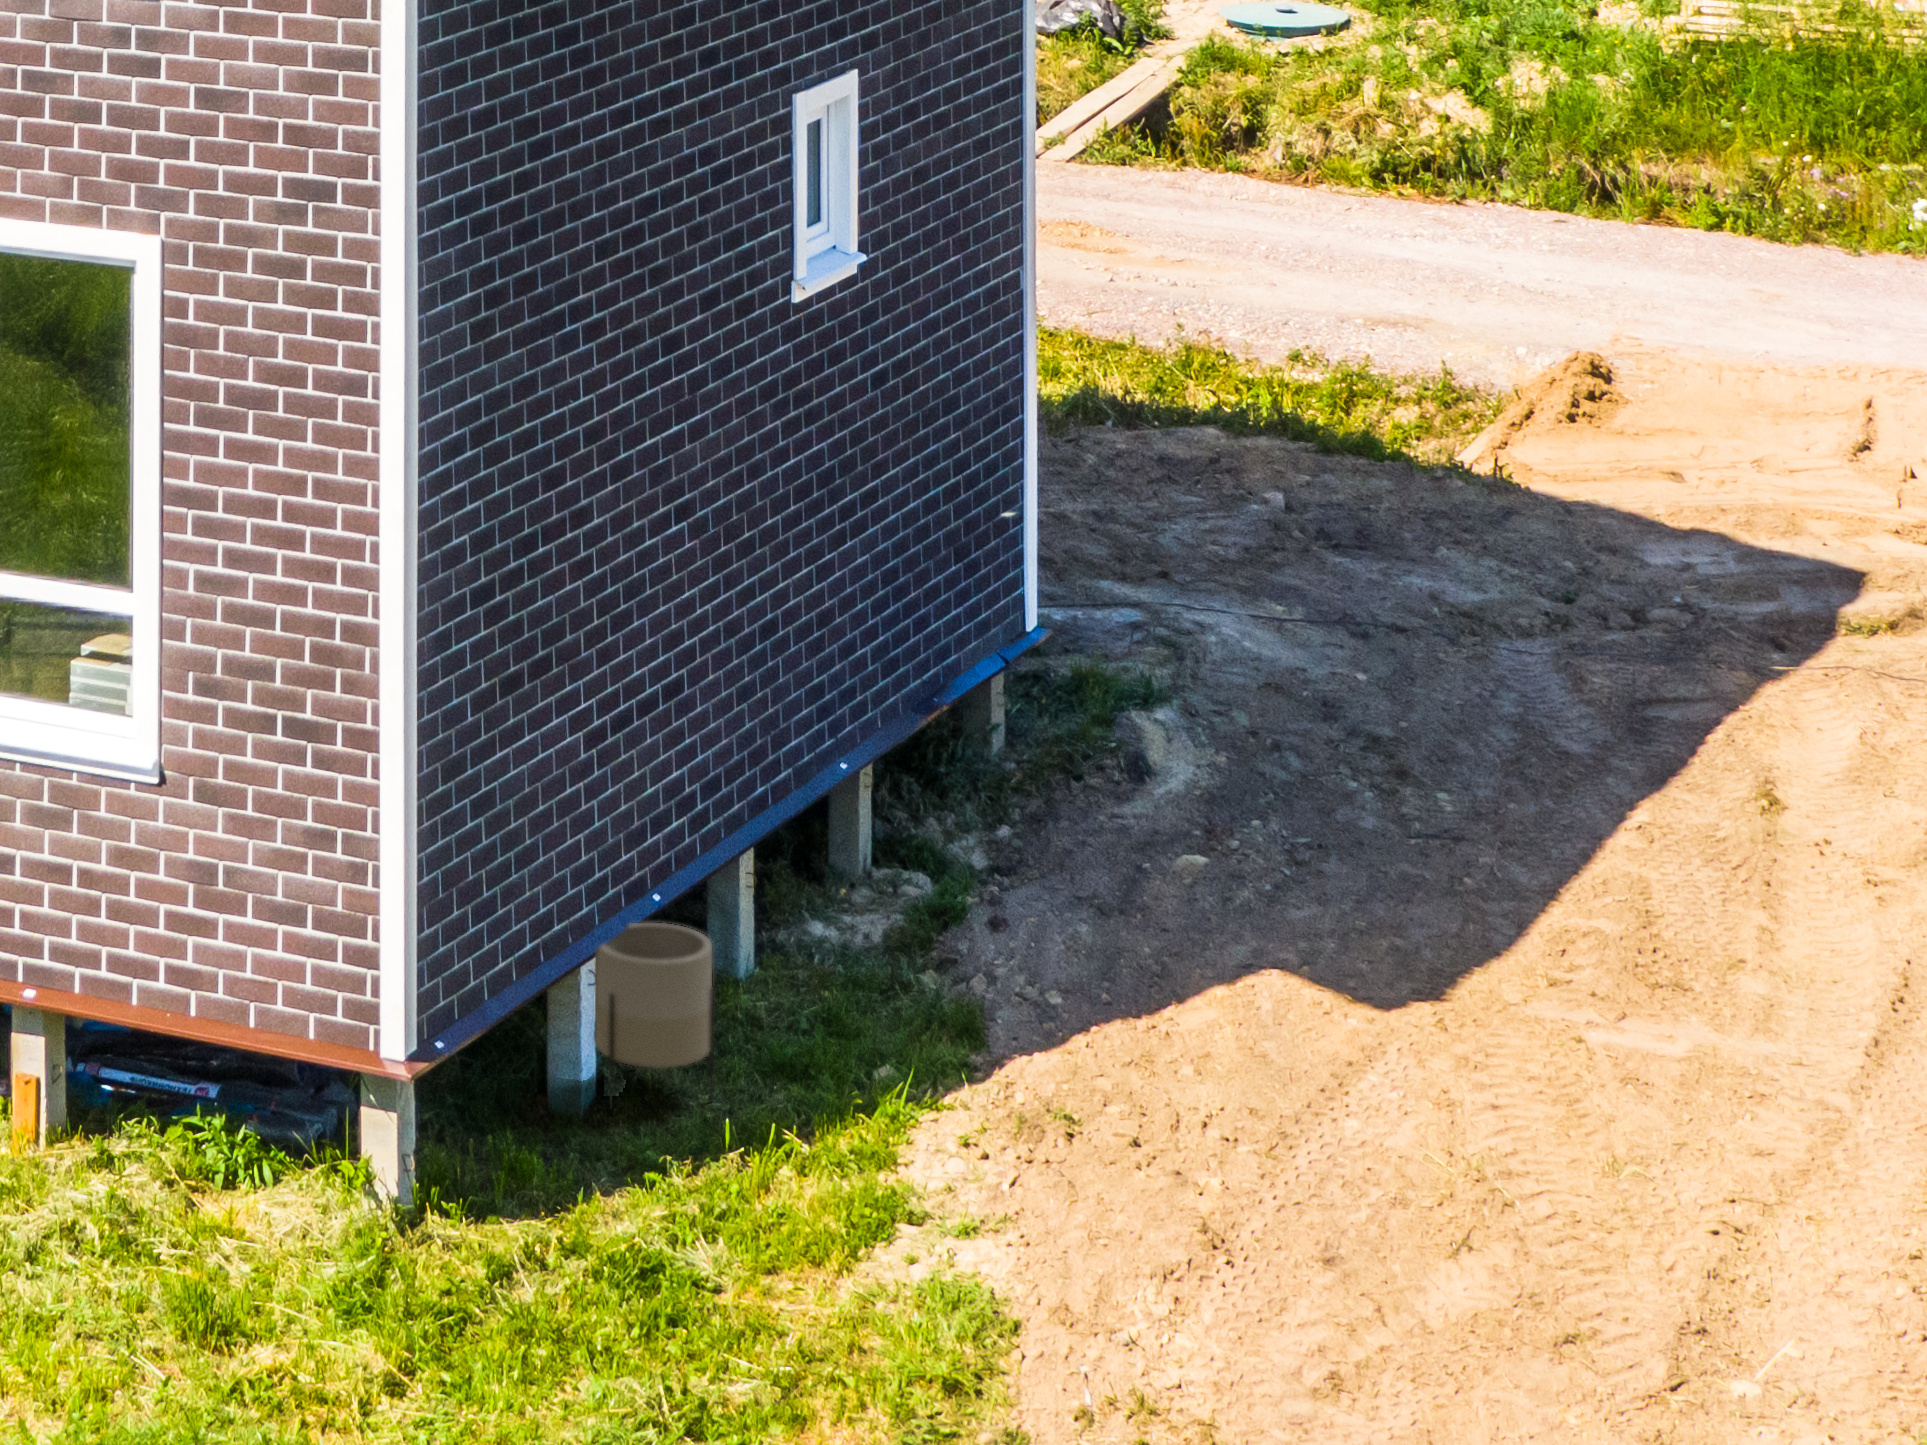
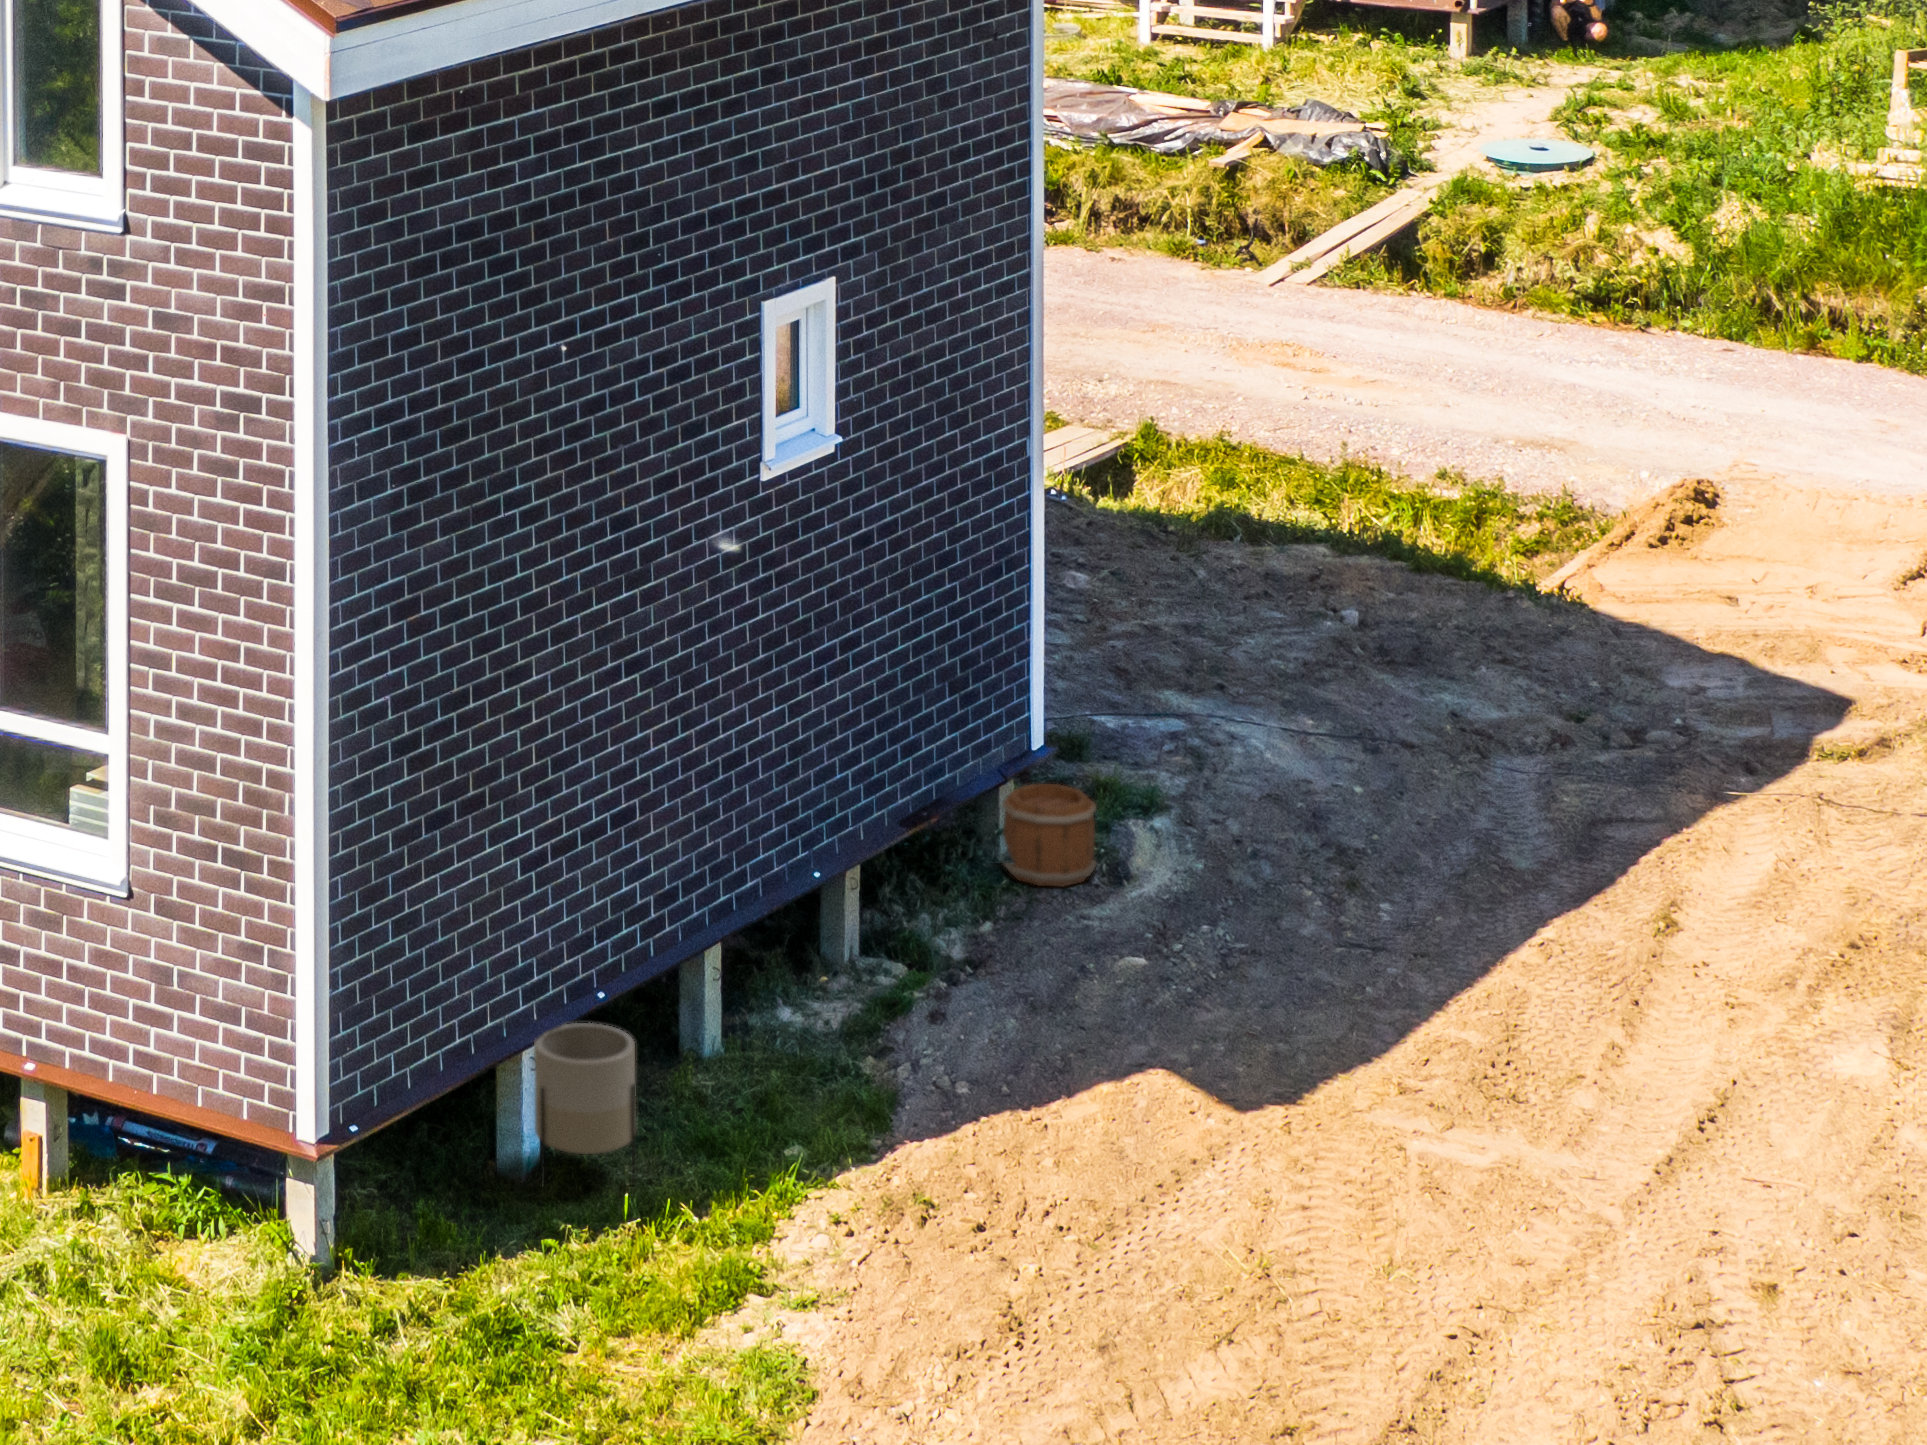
bucket: none [979,668,1087,781] -> present [1002,784,1096,886]

